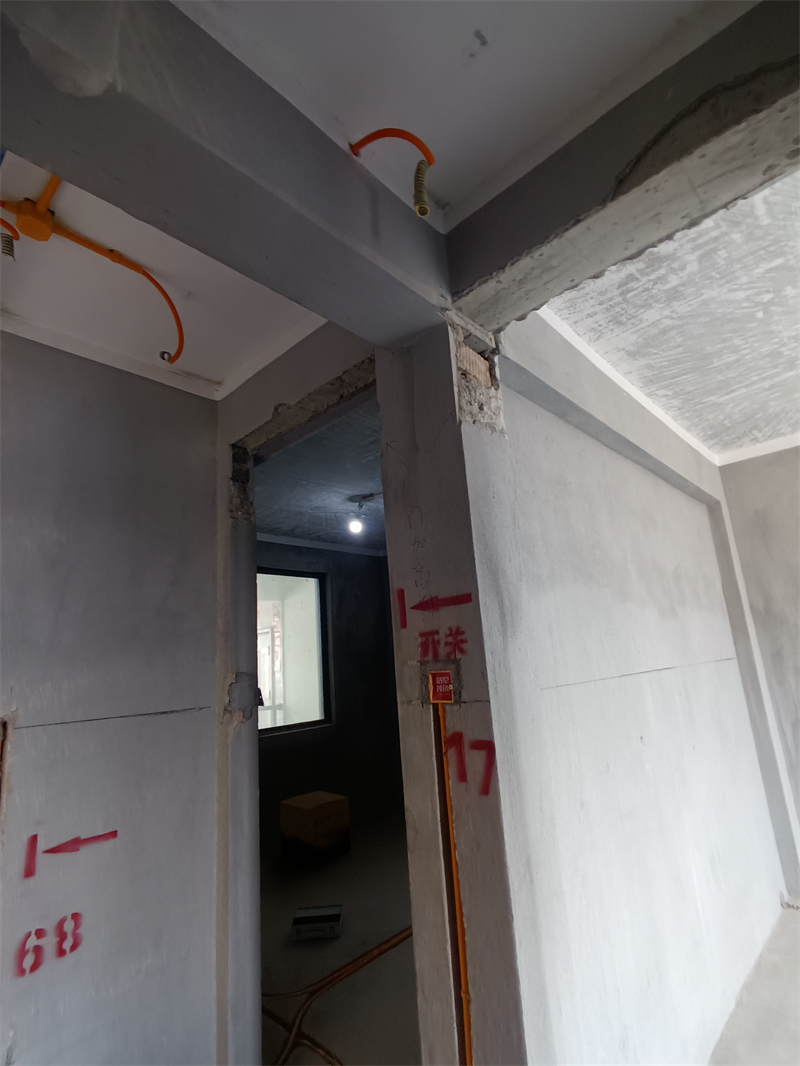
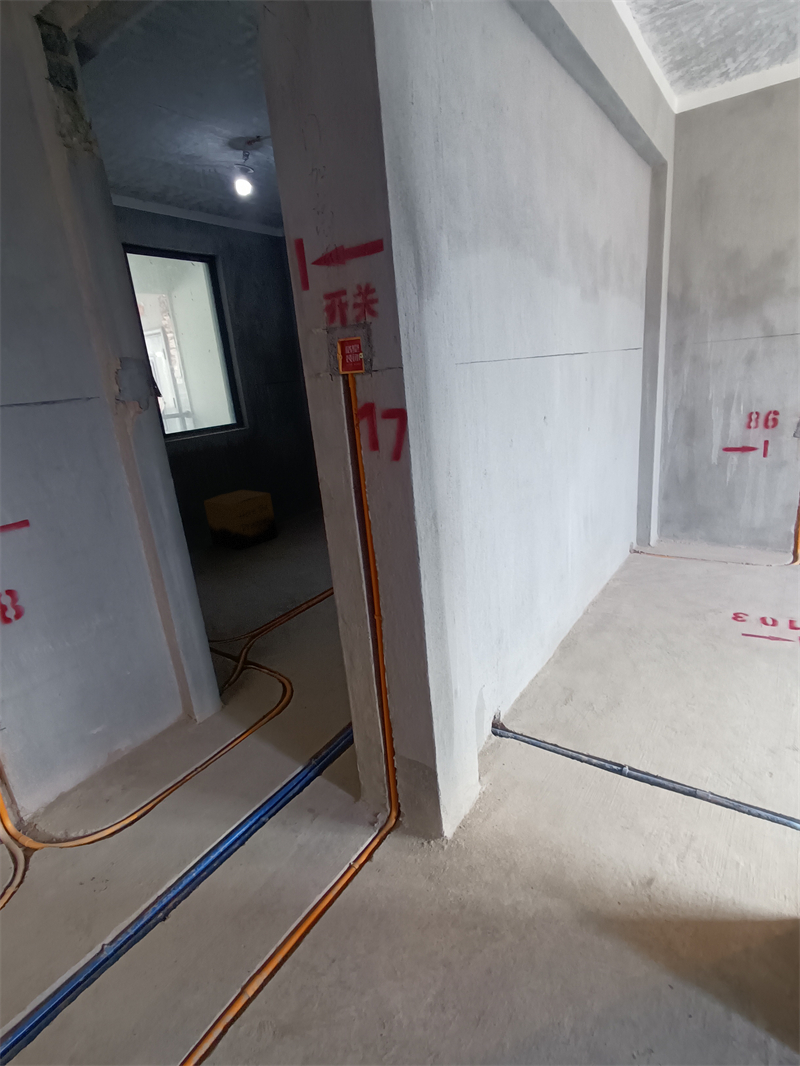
toolbox: present [291,904,343,940] -> none [229,575,275,603]

